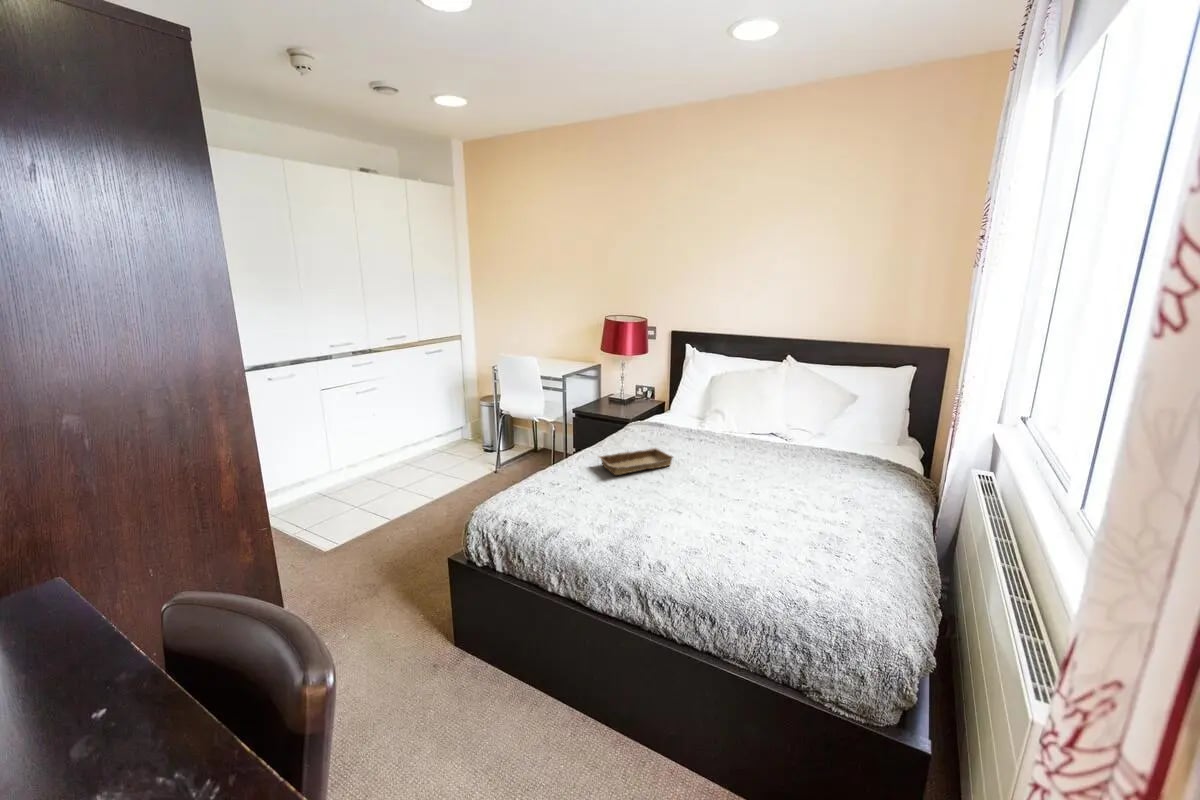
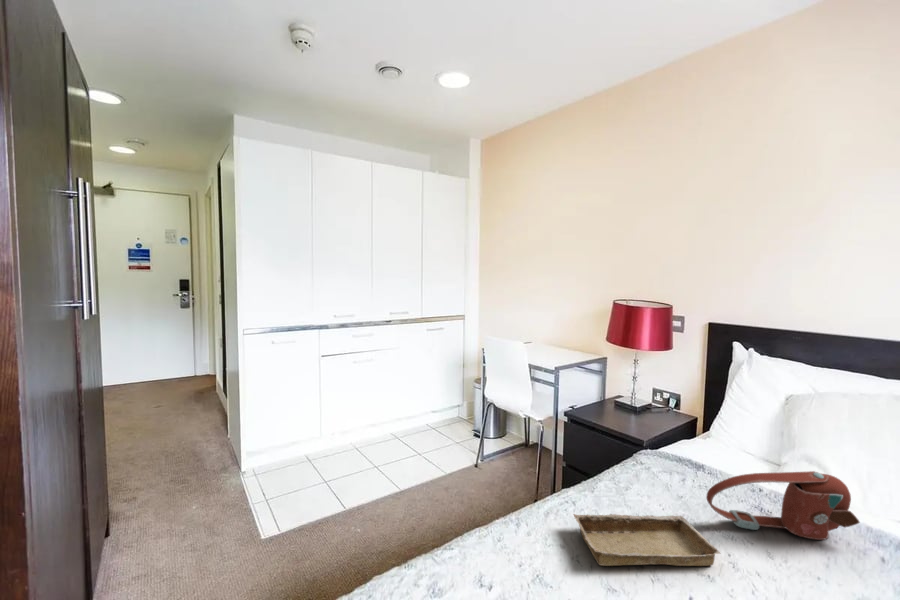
handbag: none [668,412,738,449] -> present [706,471,860,540]

